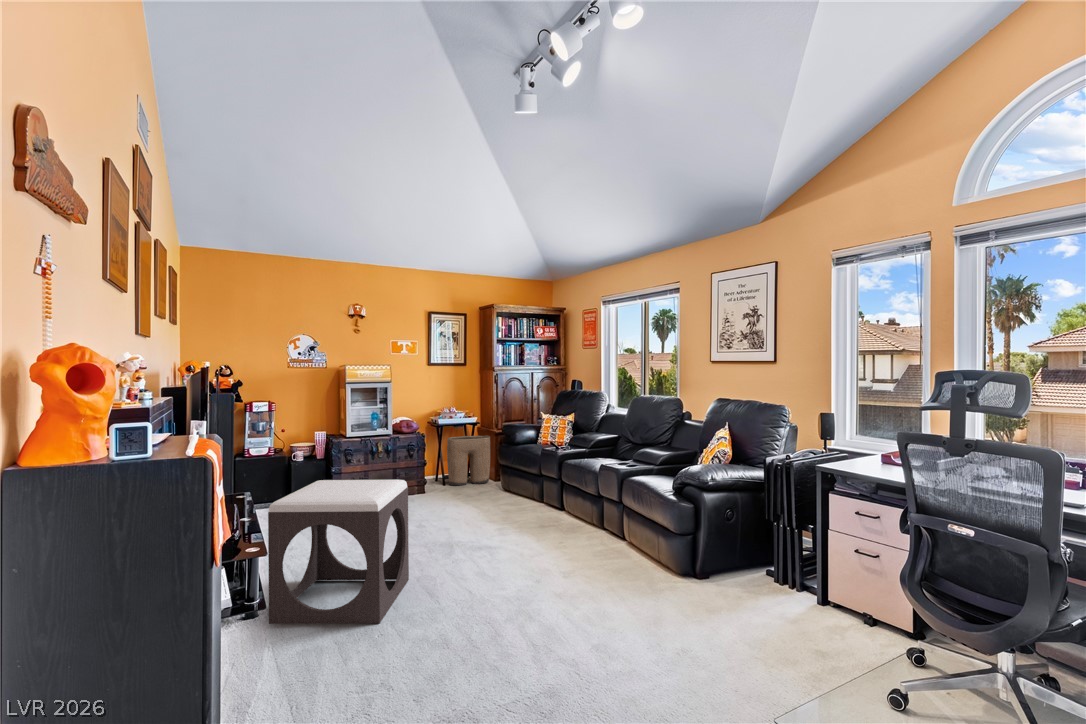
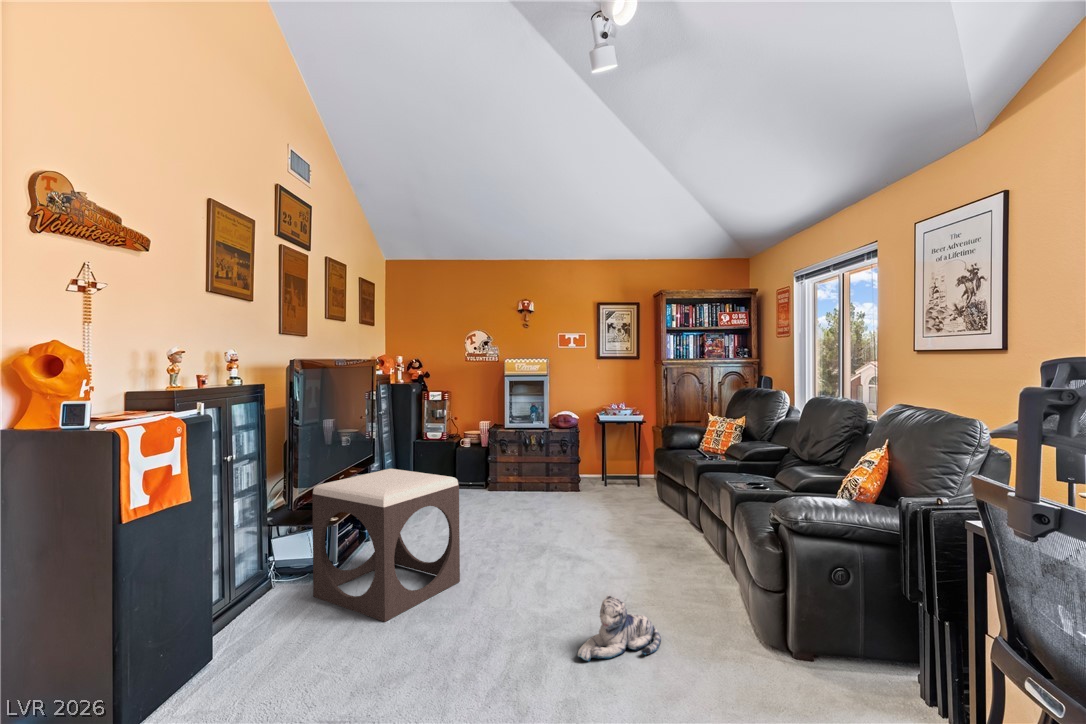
laundry basket: present [447,435,490,485] -> none [609,435,657,488]
plush toy: none [567,553,615,606] -> present [578,596,661,661]

